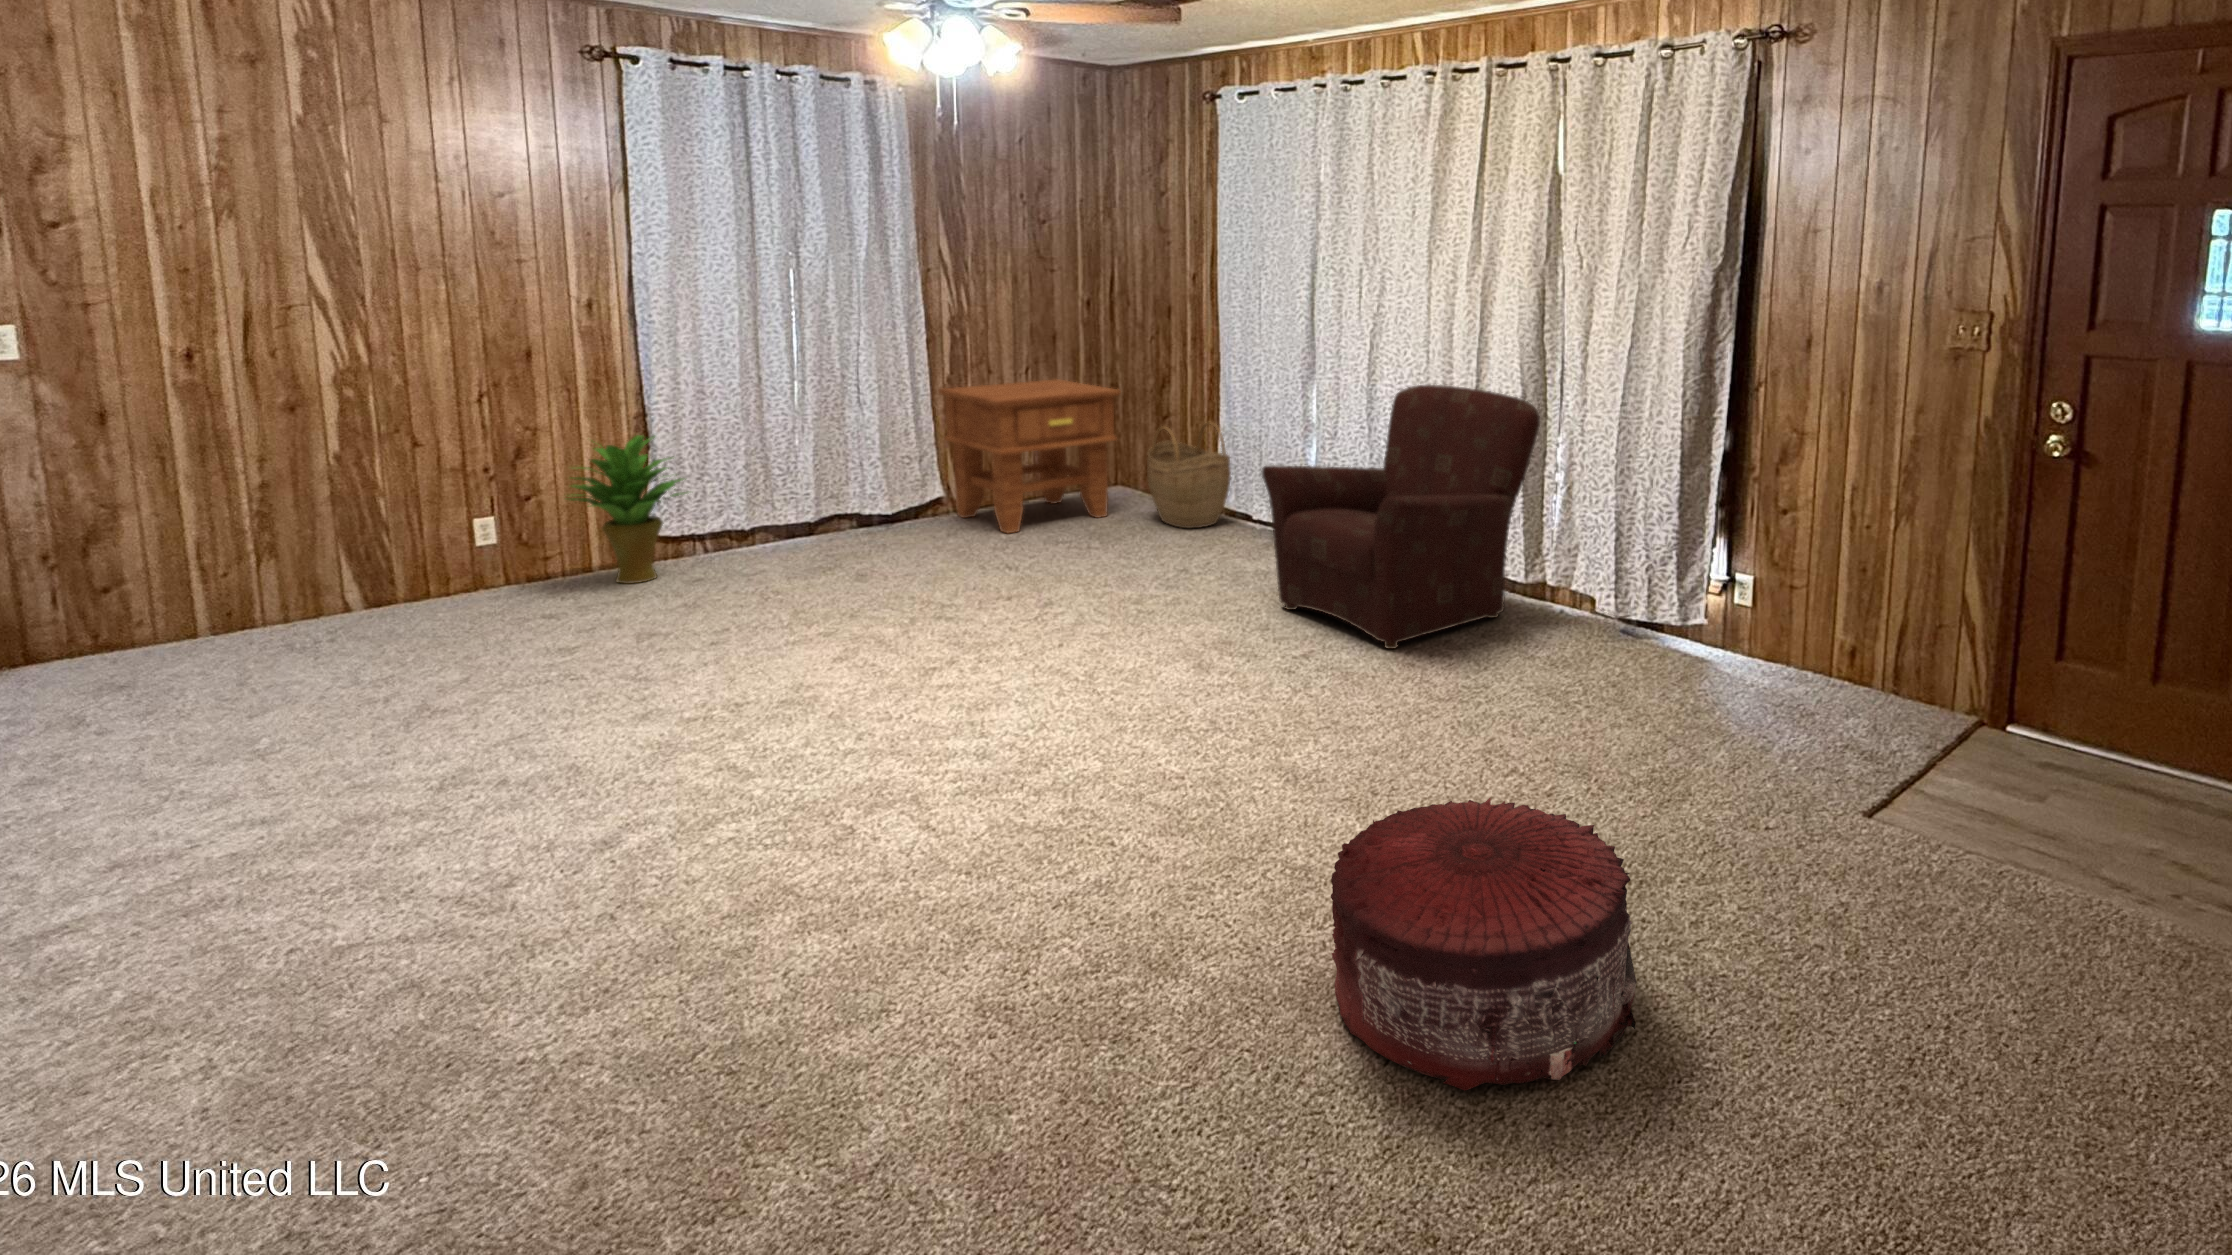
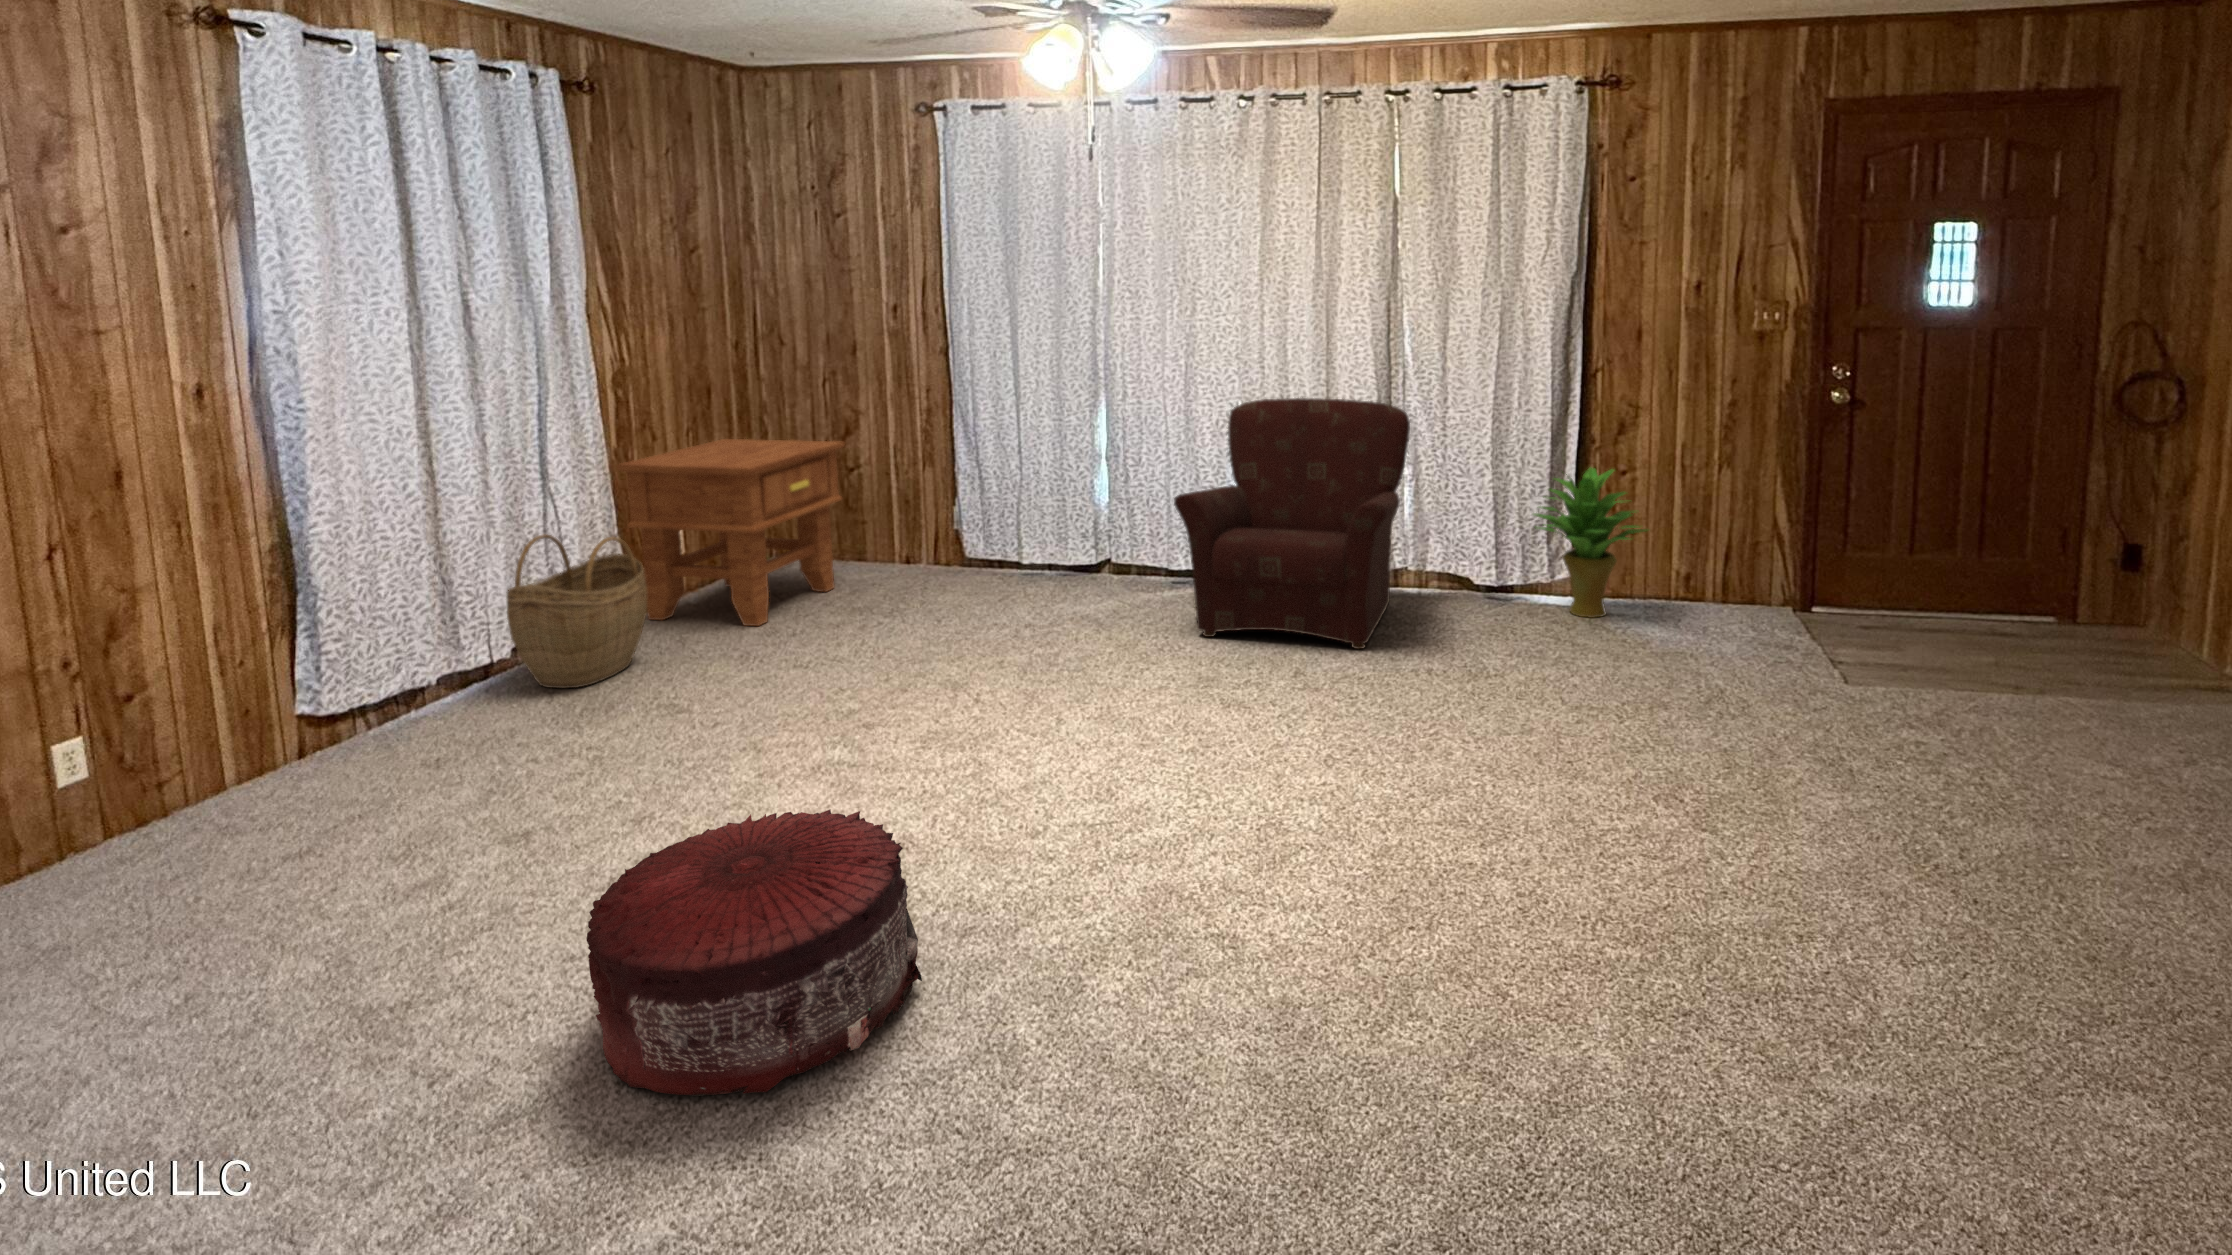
woven basket: present [1147,422,1231,528] -> present [507,534,647,688]
potted plant: present [568,435,684,583] -> present [1533,468,1647,618]
pouf: present [1331,798,1637,1091] -> present [587,810,922,1096]

